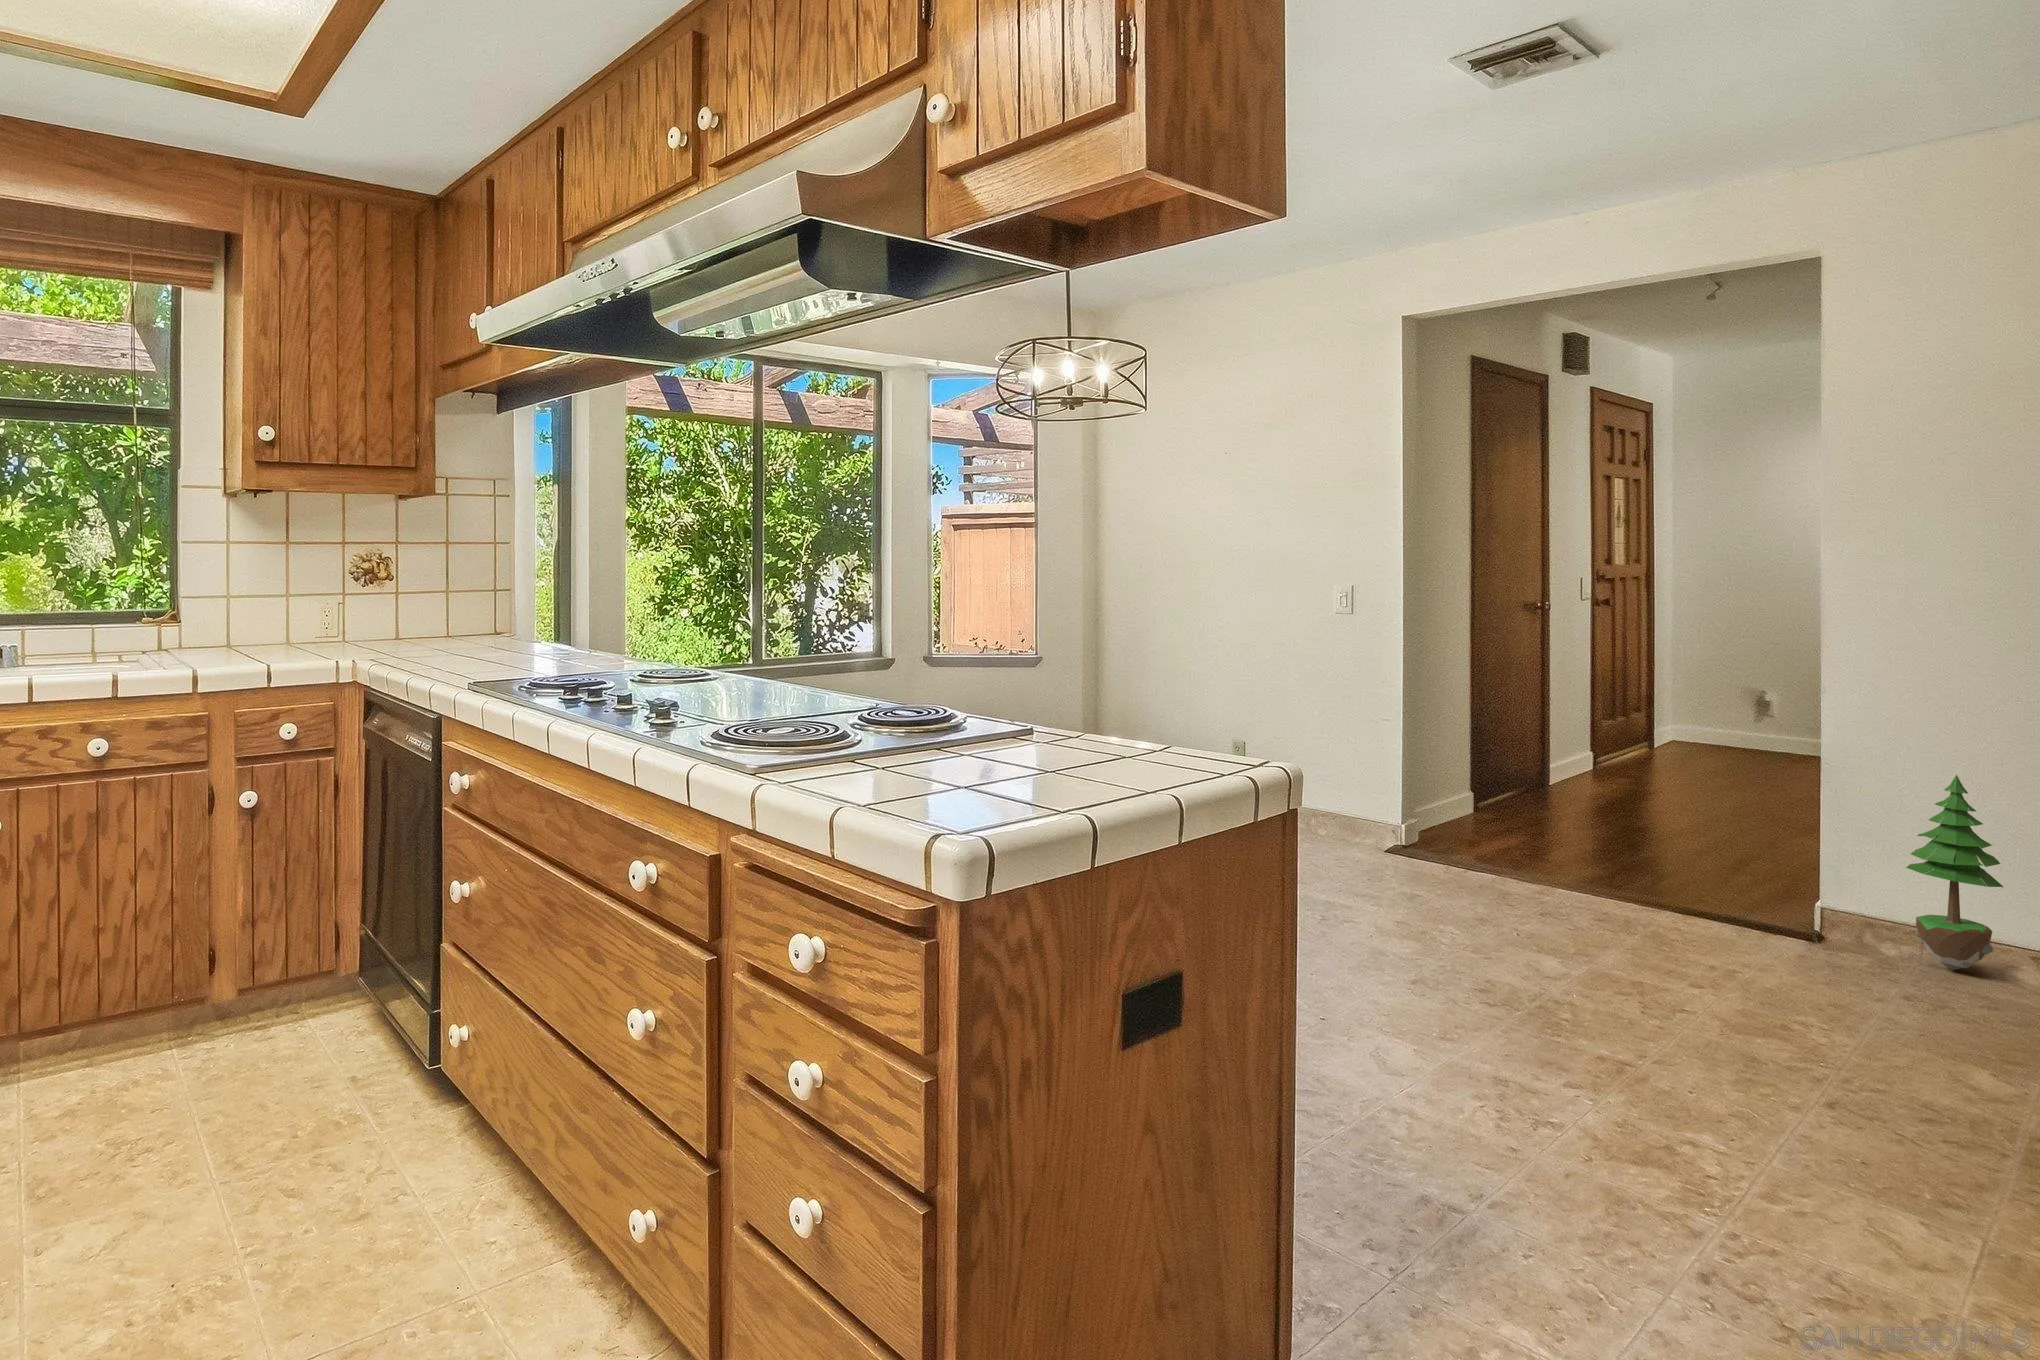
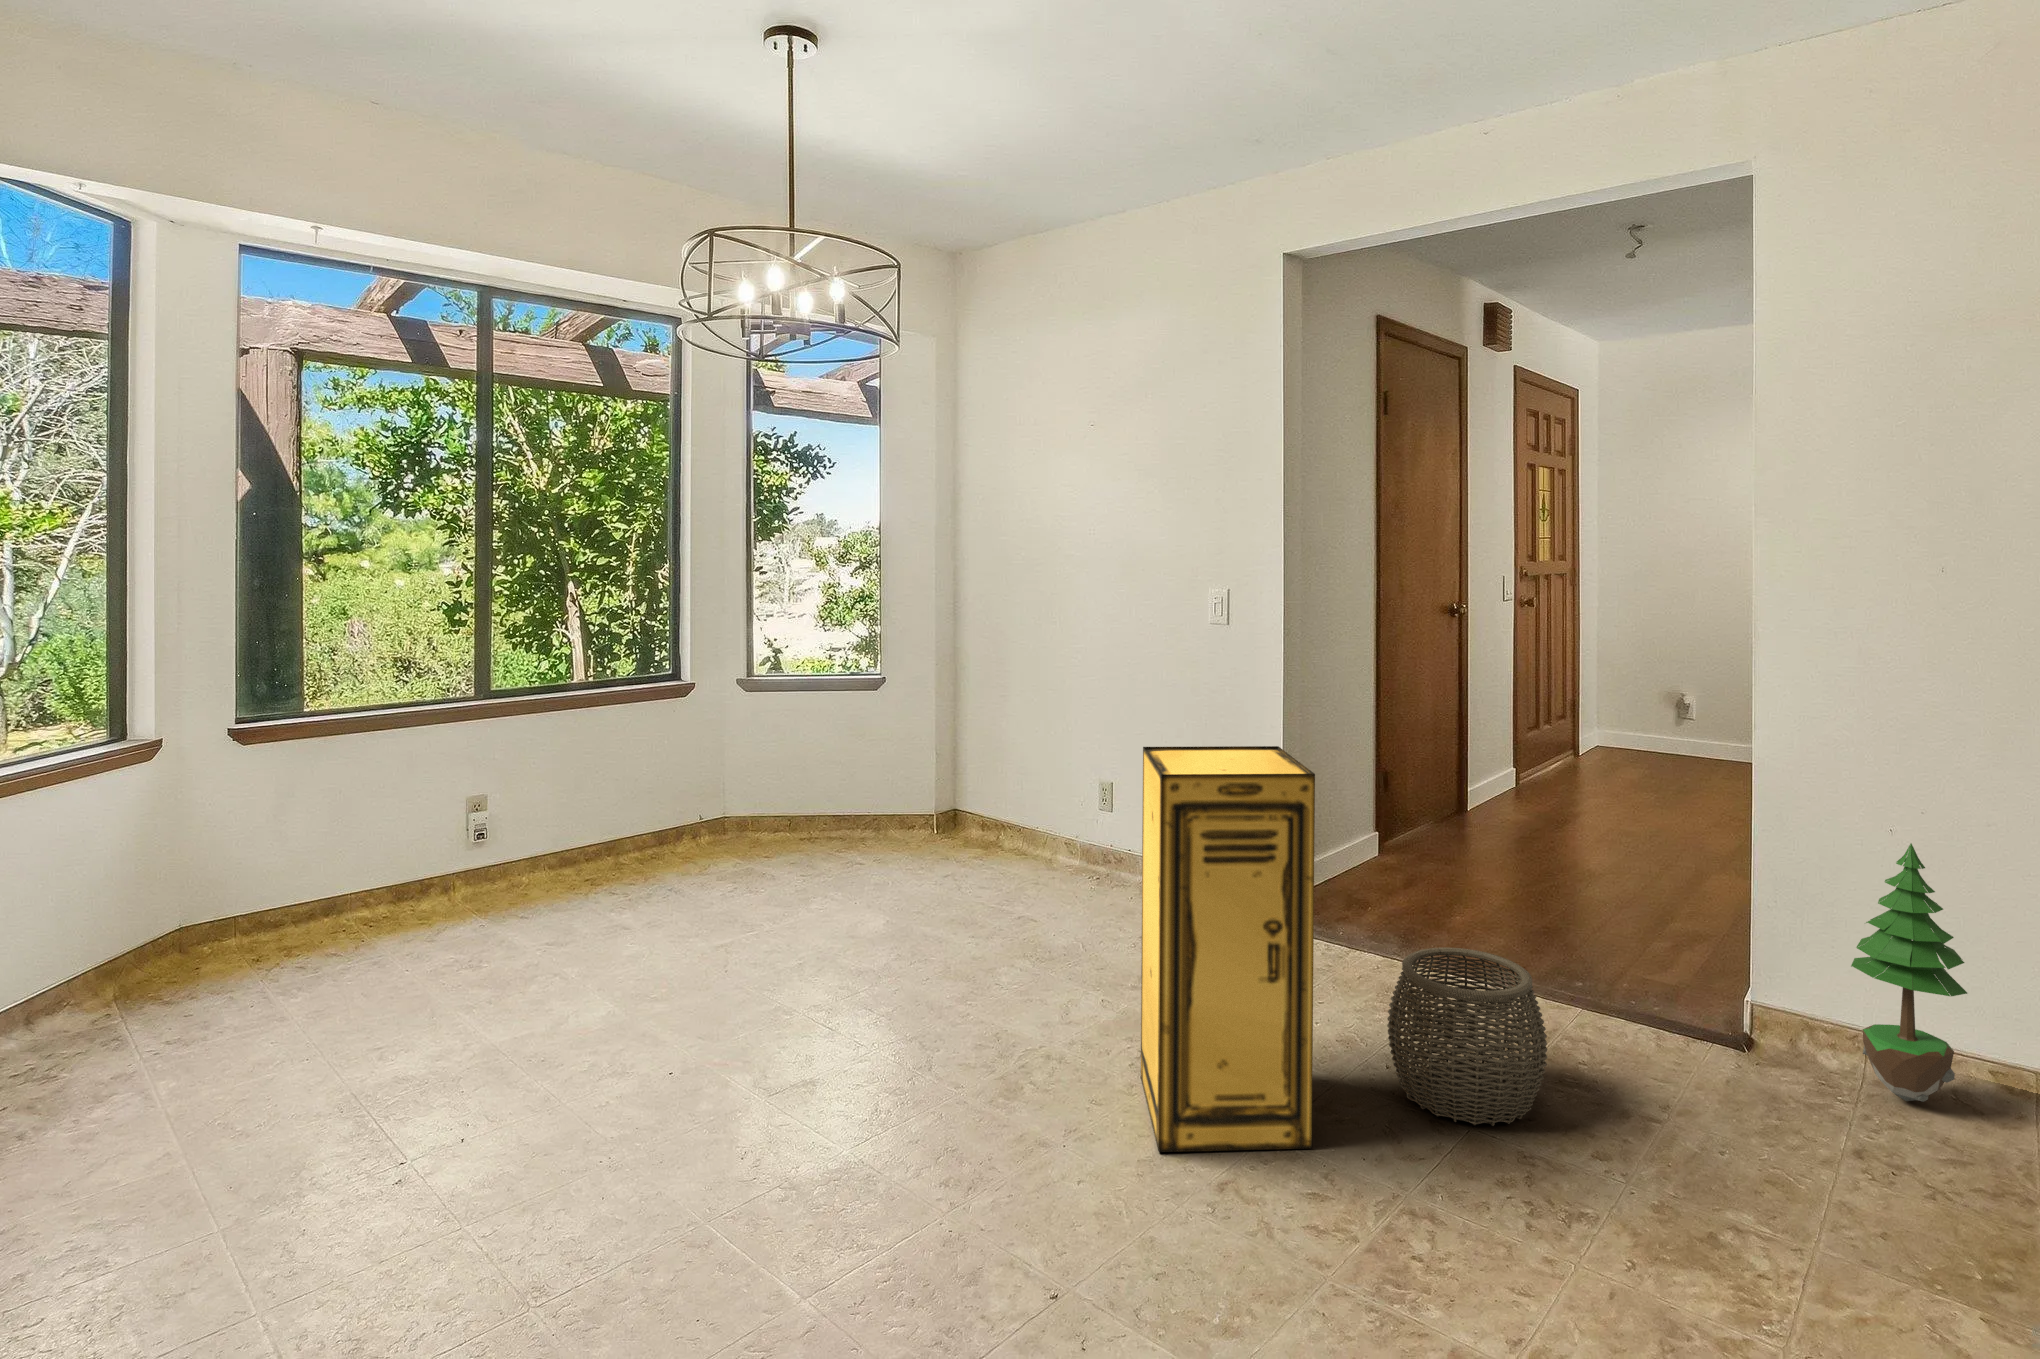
storage cabinet: none [1333,691,1479,965] -> present [1141,746,1315,1152]
woven basket: none [1523,845,1654,962] -> present [1387,947,1547,1126]

